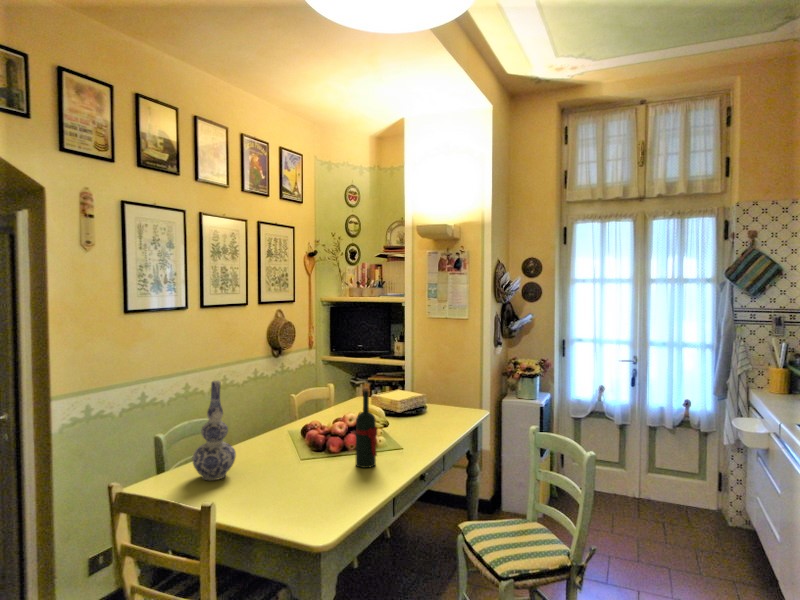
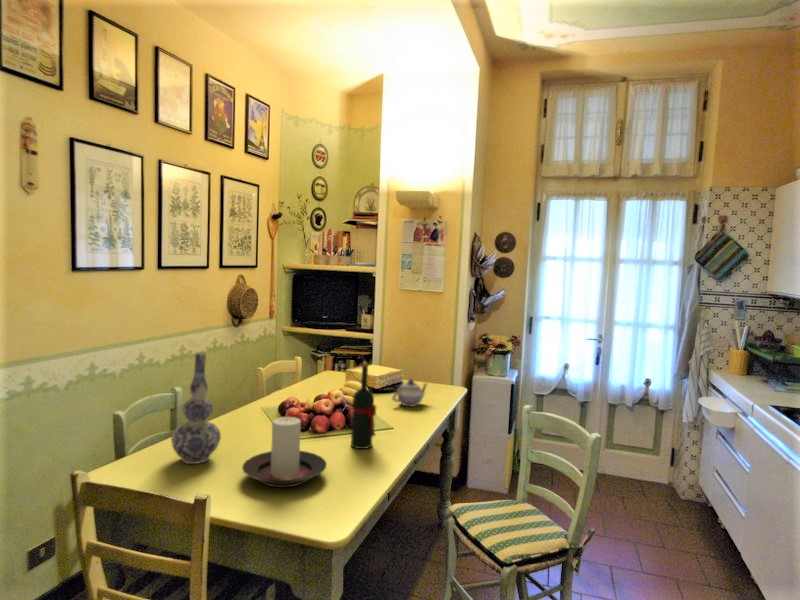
teapot: none [407,403,443,429] -> present [392,379,426,407]
candle holder: none [248,437,324,501] -> present [242,417,326,487]

